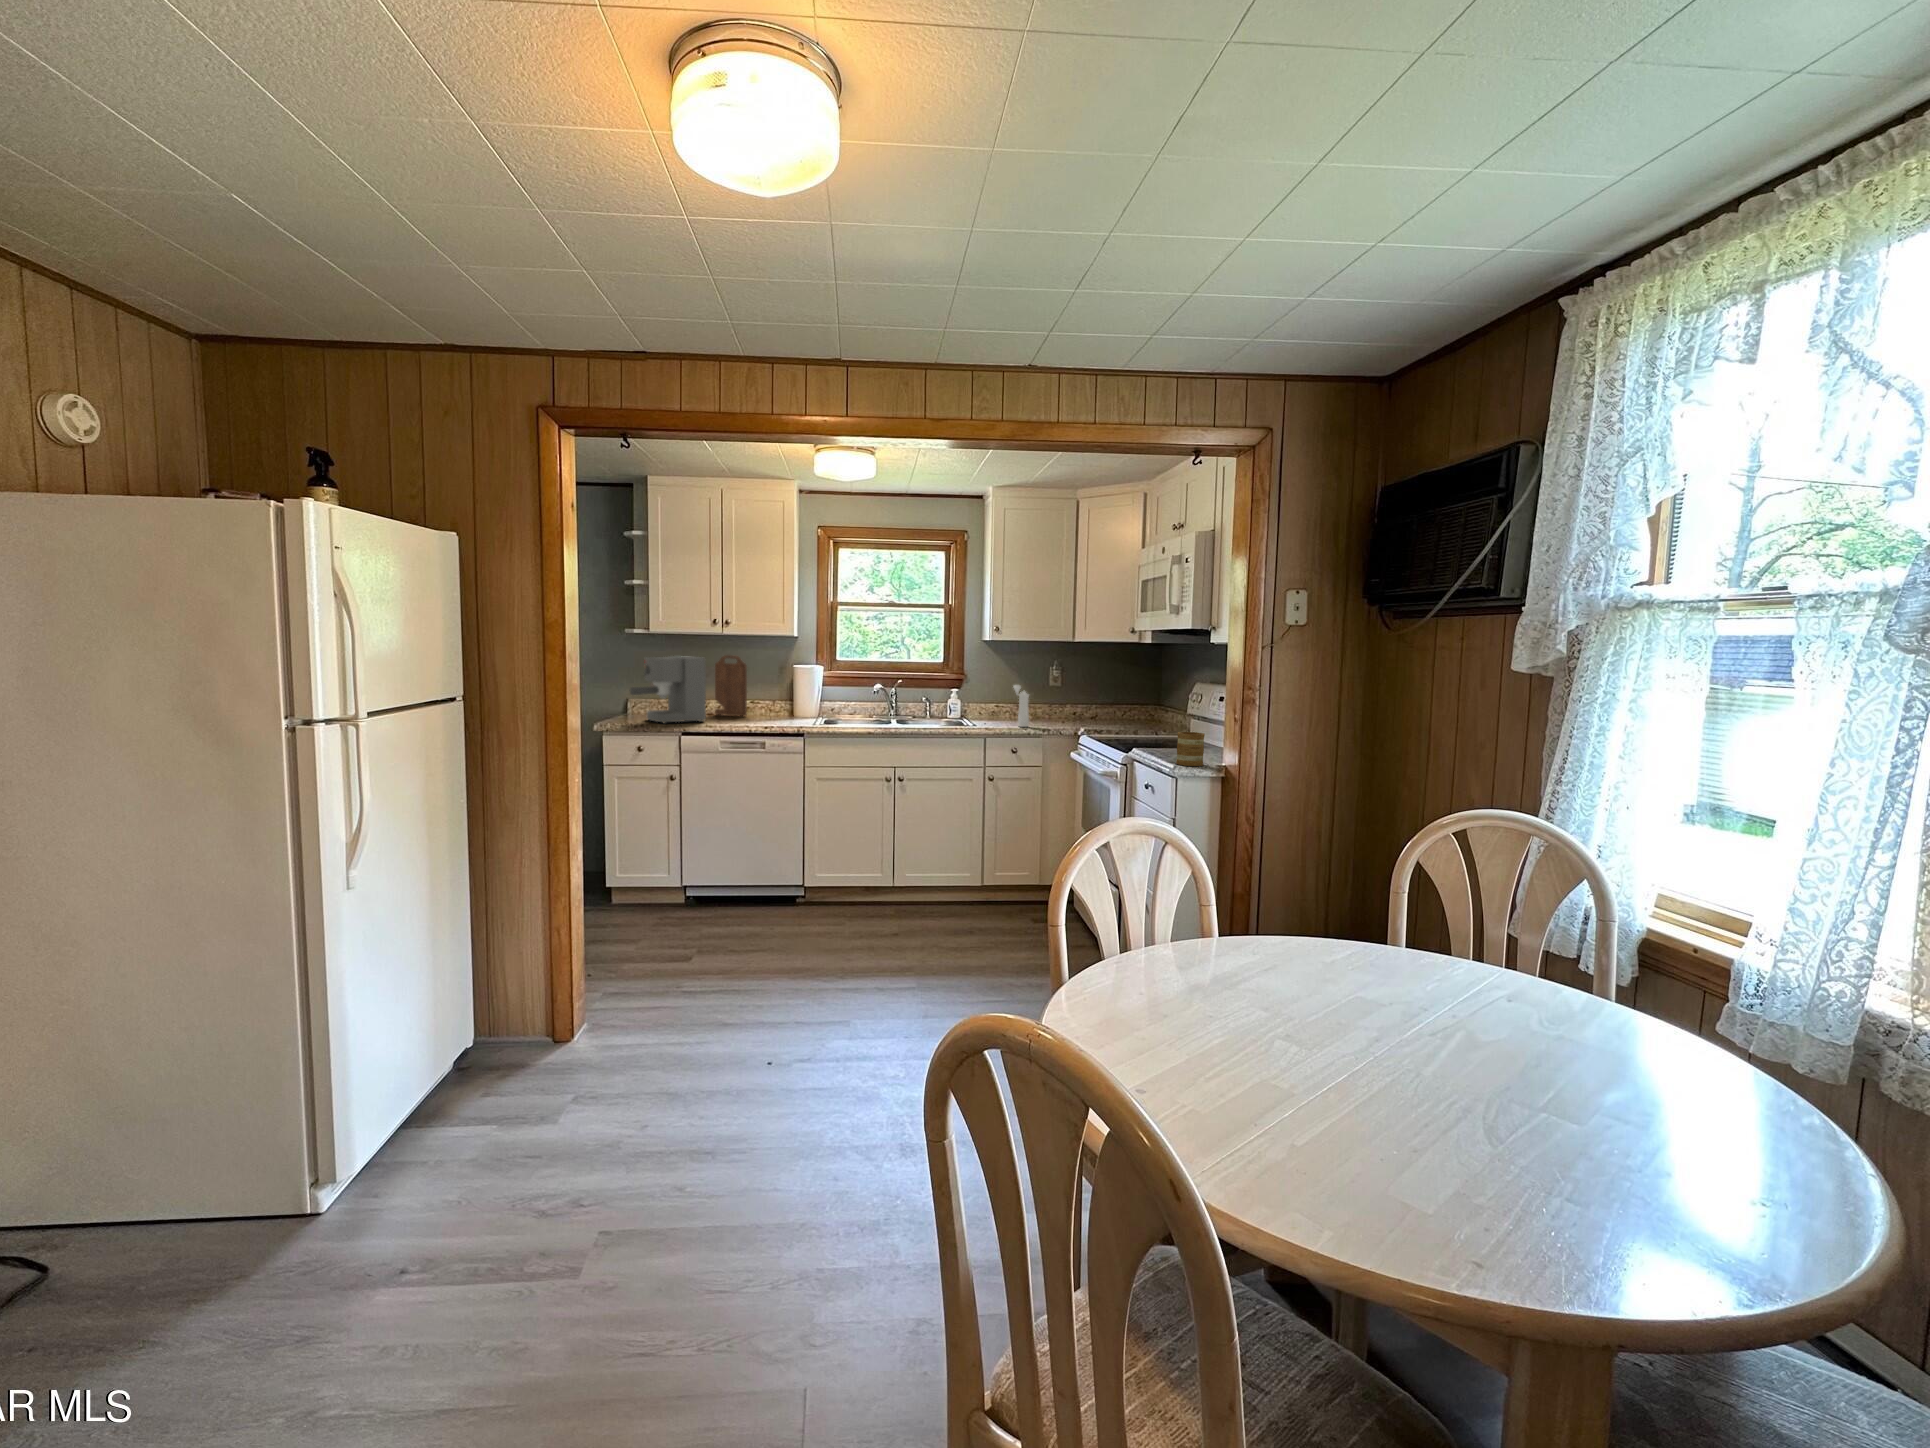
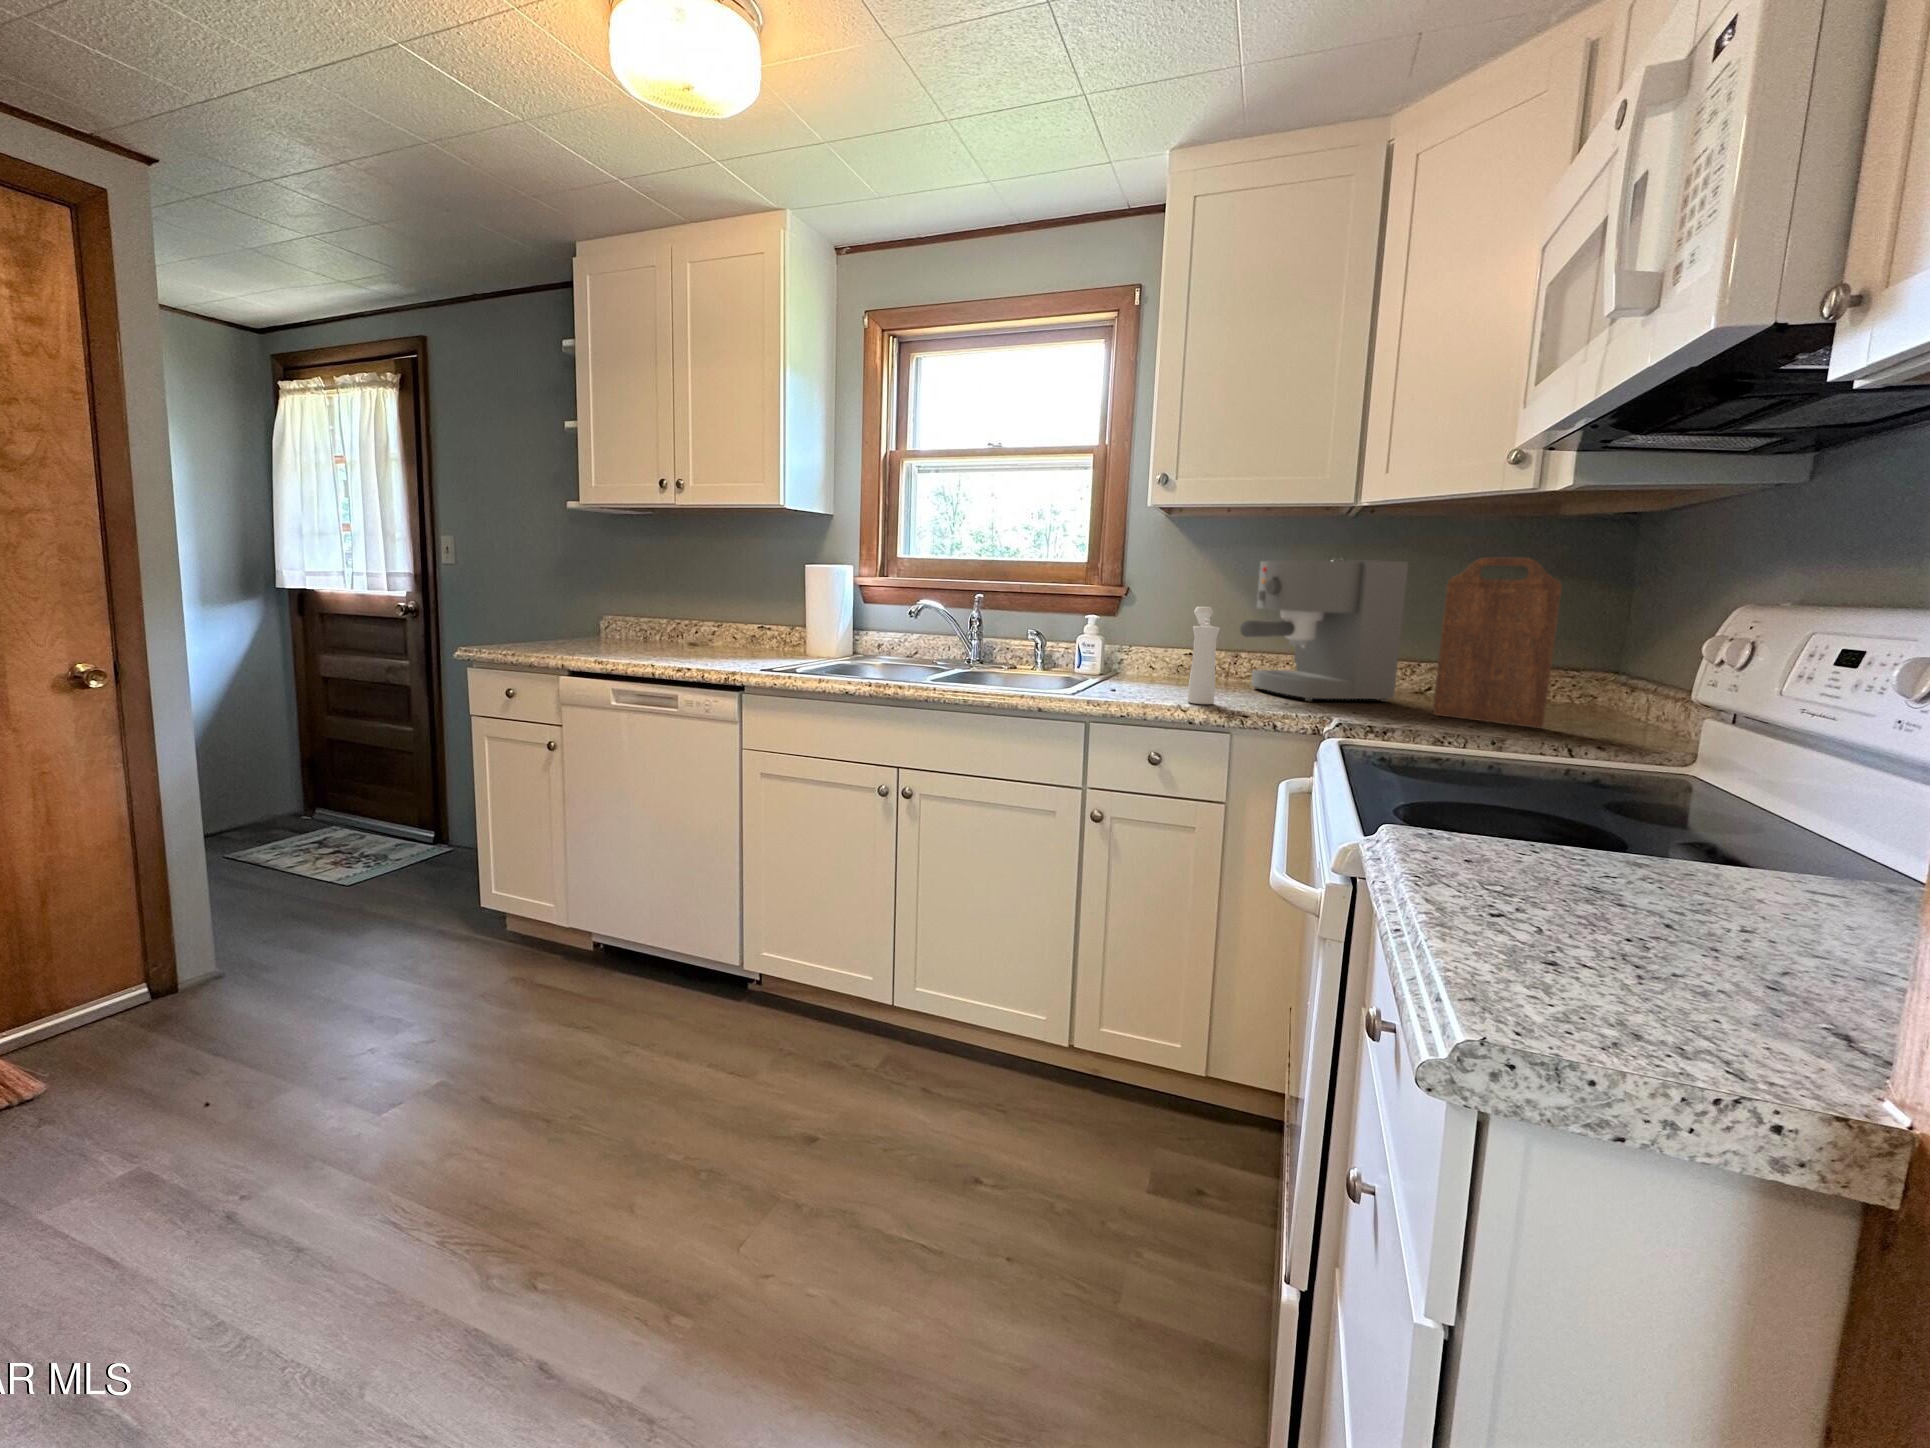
cutting board: present [715,655,747,716] -> present [1433,558,1562,727]
coffee maker: present [630,656,706,723] -> present [1240,560,1408,702]
mug: present [1176,732,1205,766] -> none [1533,810,1761,1045]

